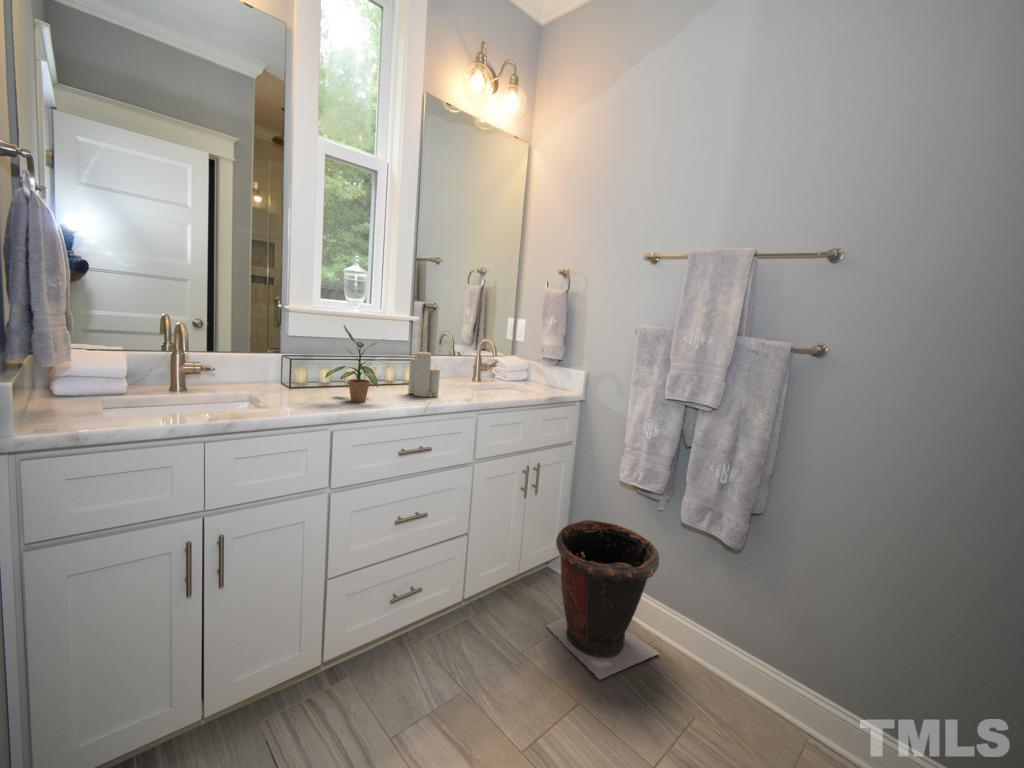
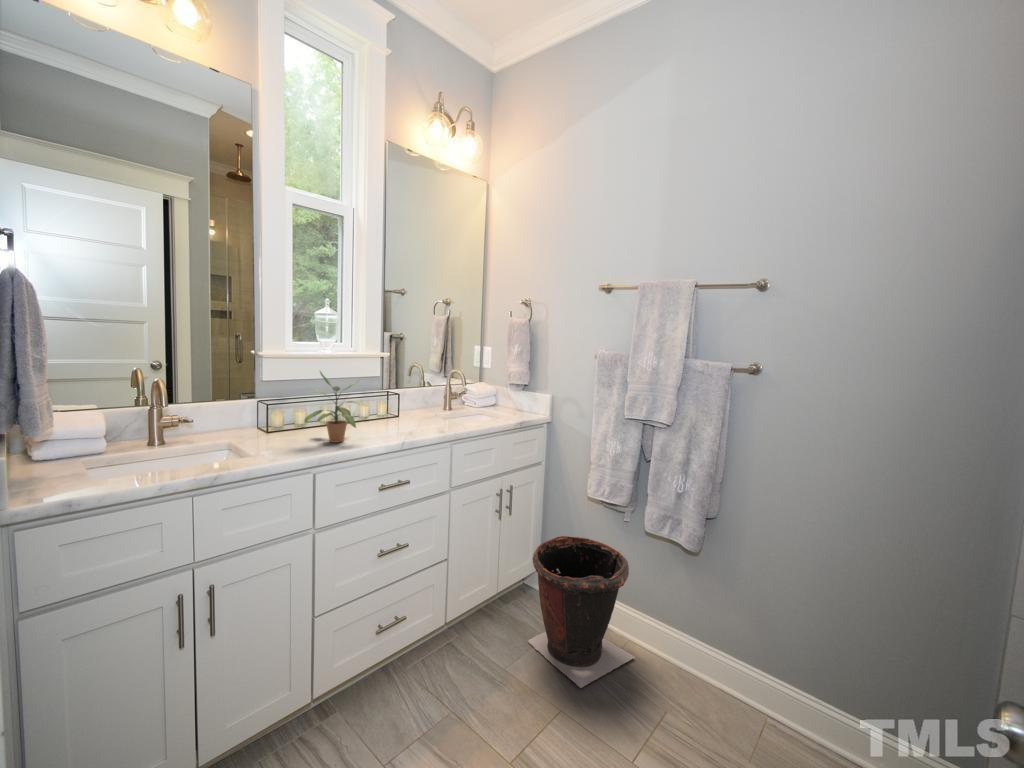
candle: present [408,352,440,397] -> none [384,385,413,432]

